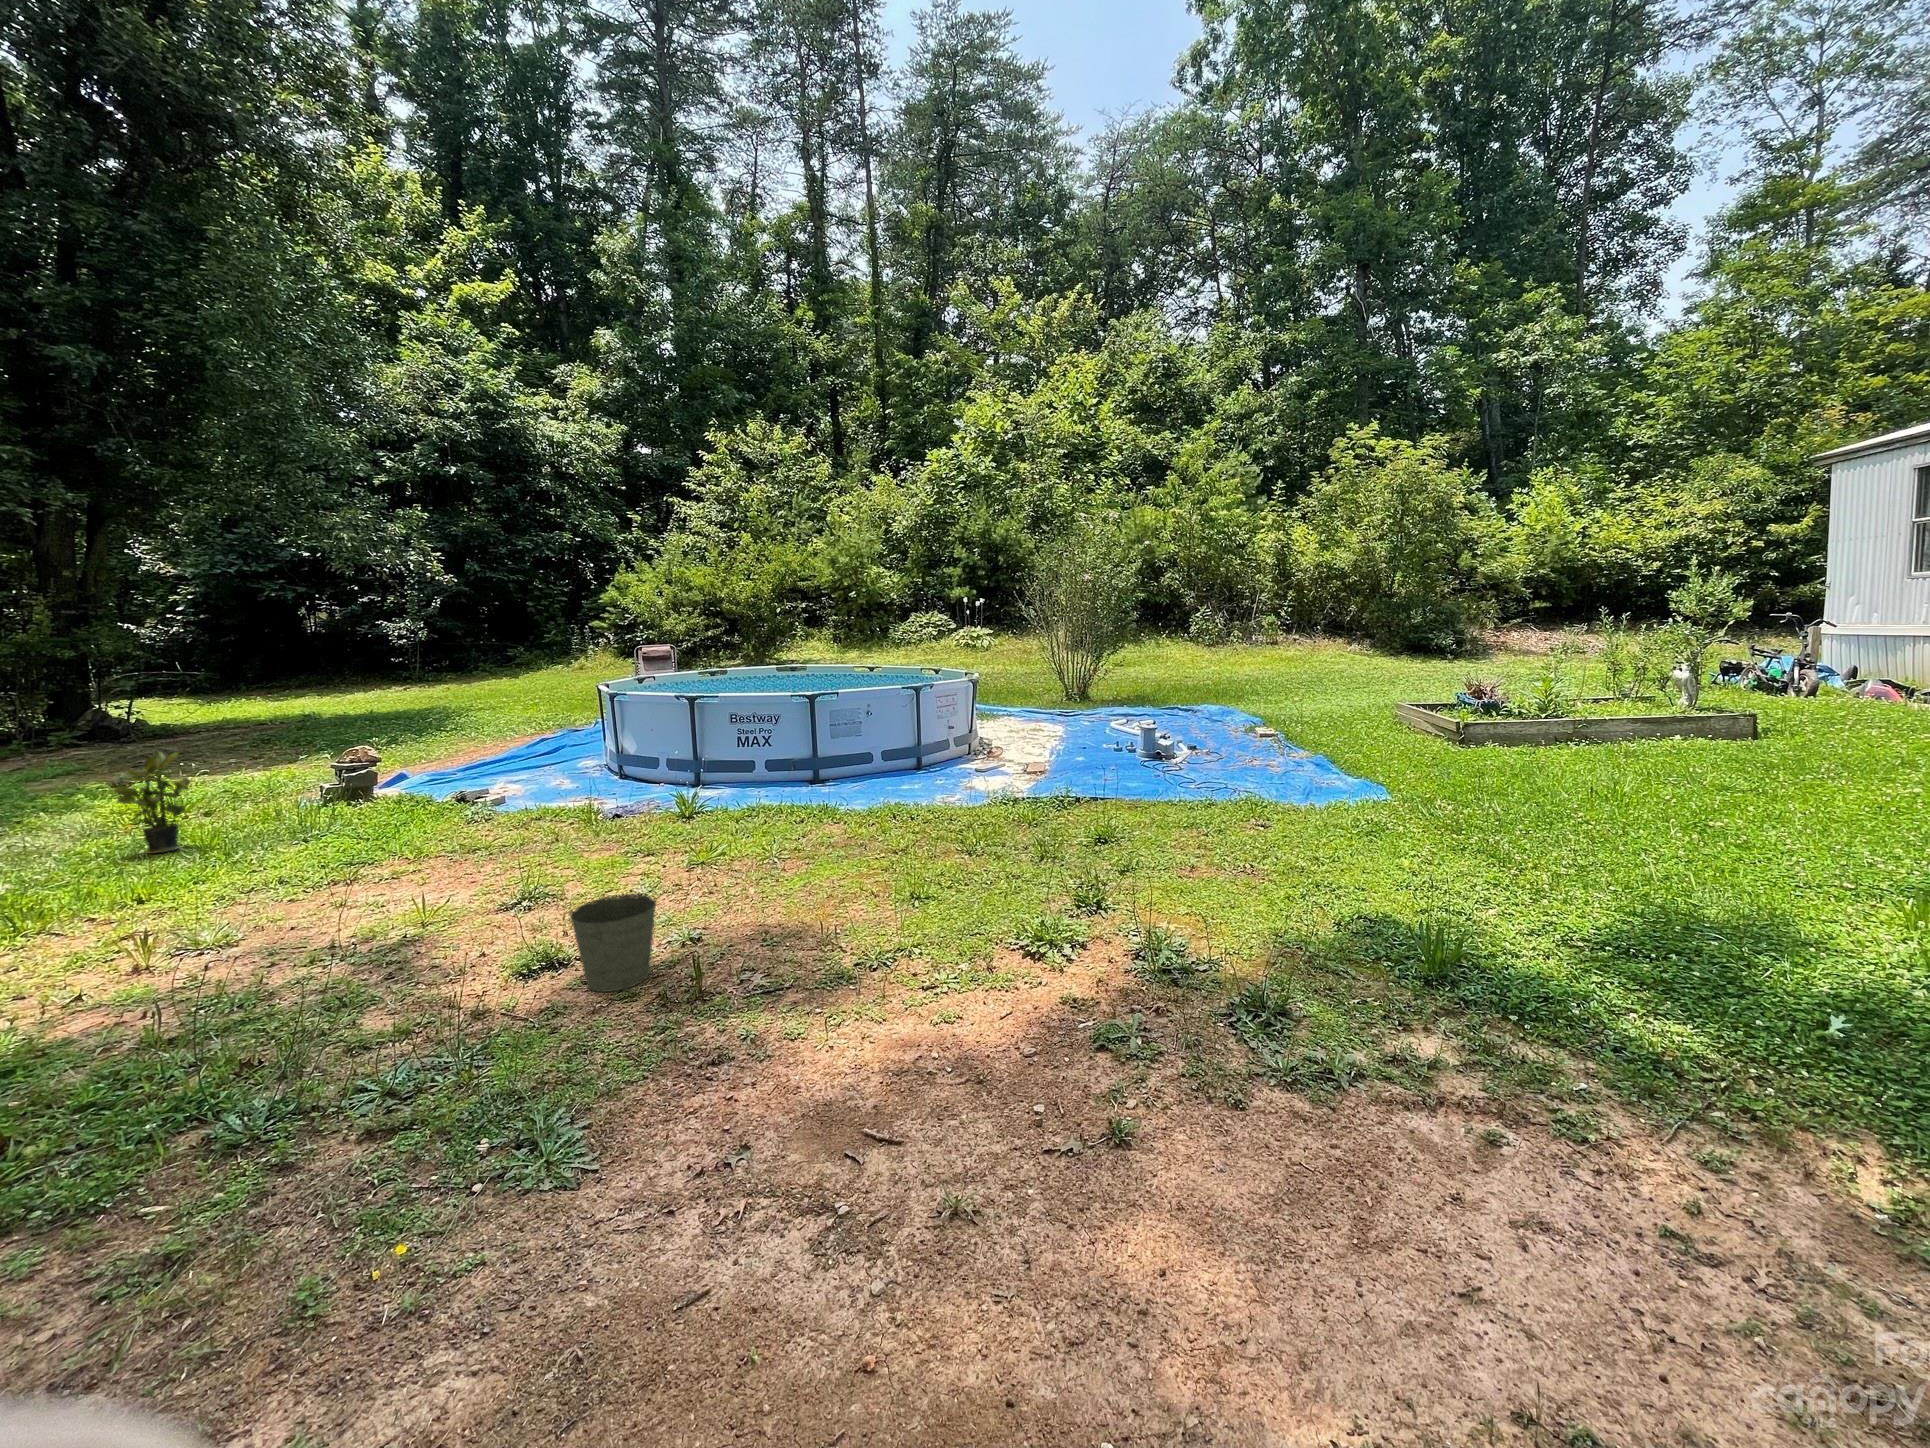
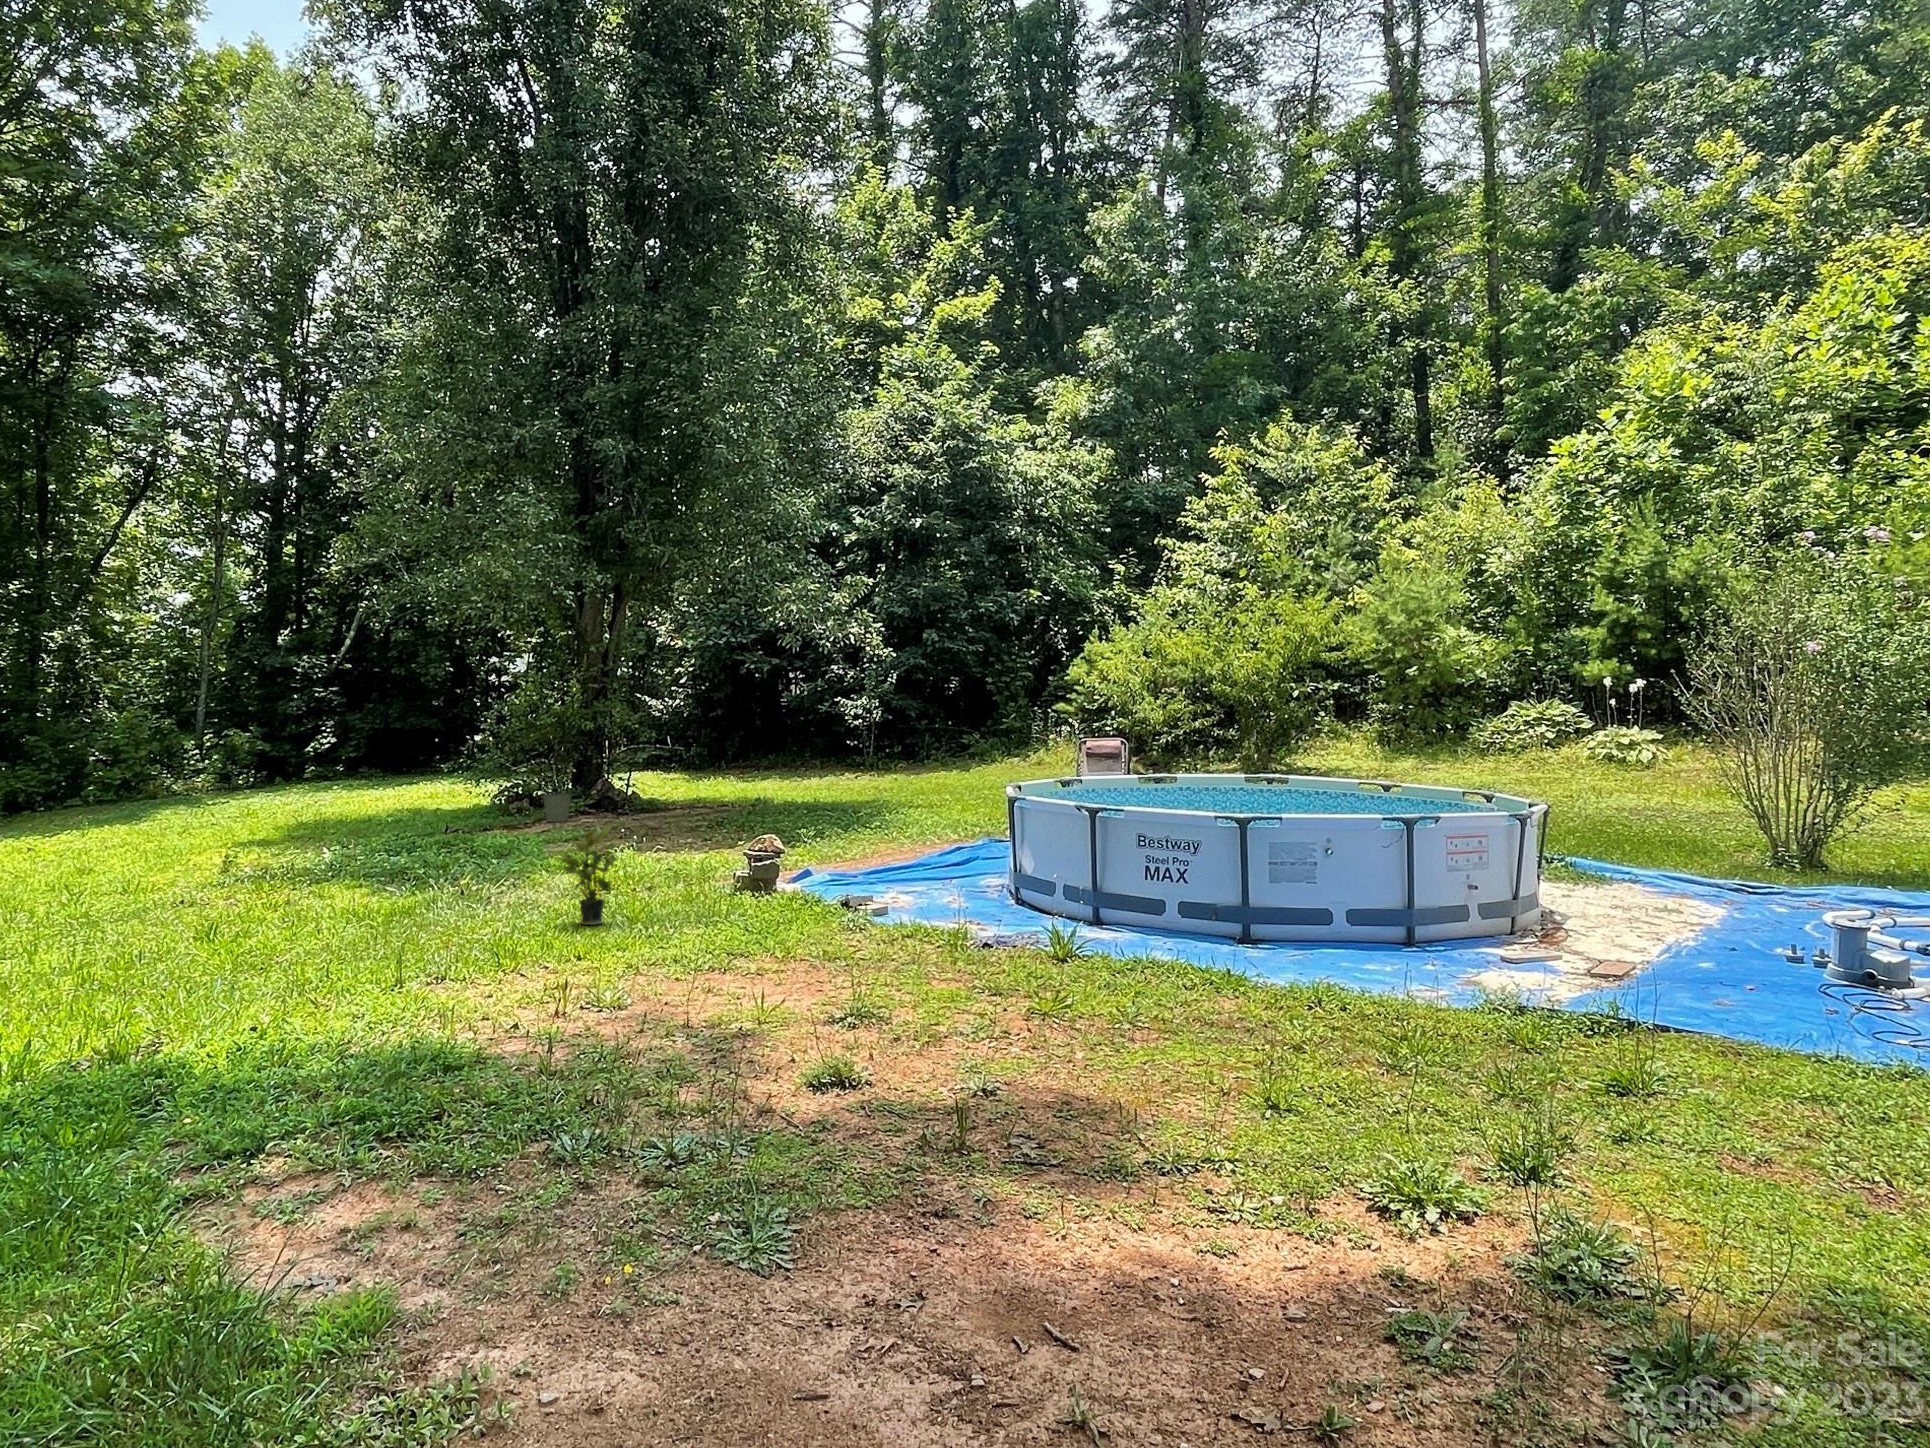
bucket: present [569,894,656,992] -> present [543,793,571,822]

